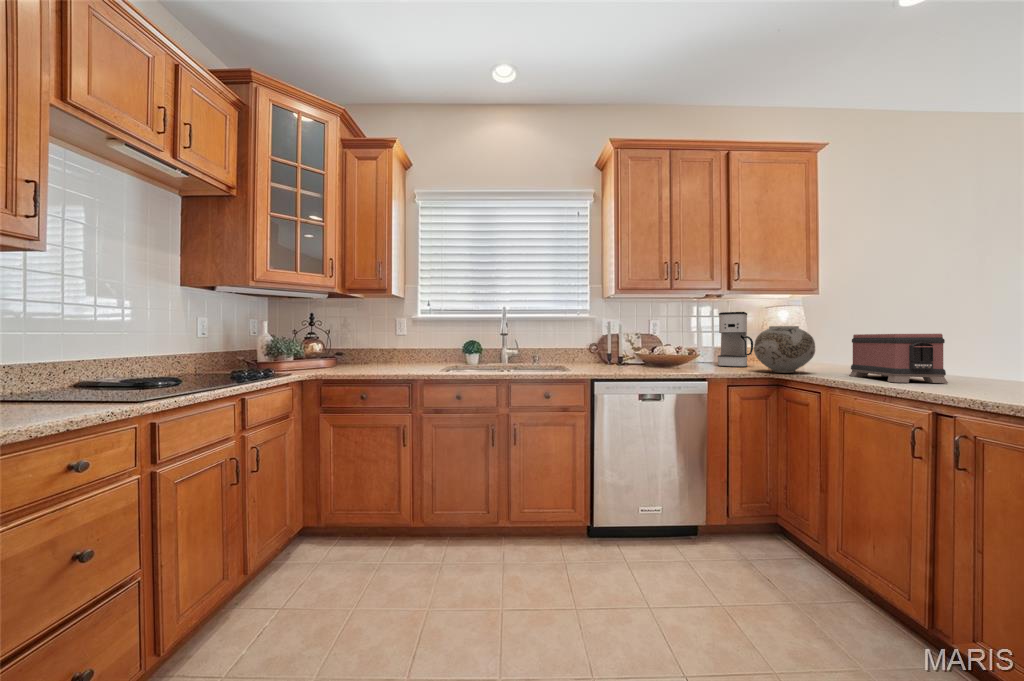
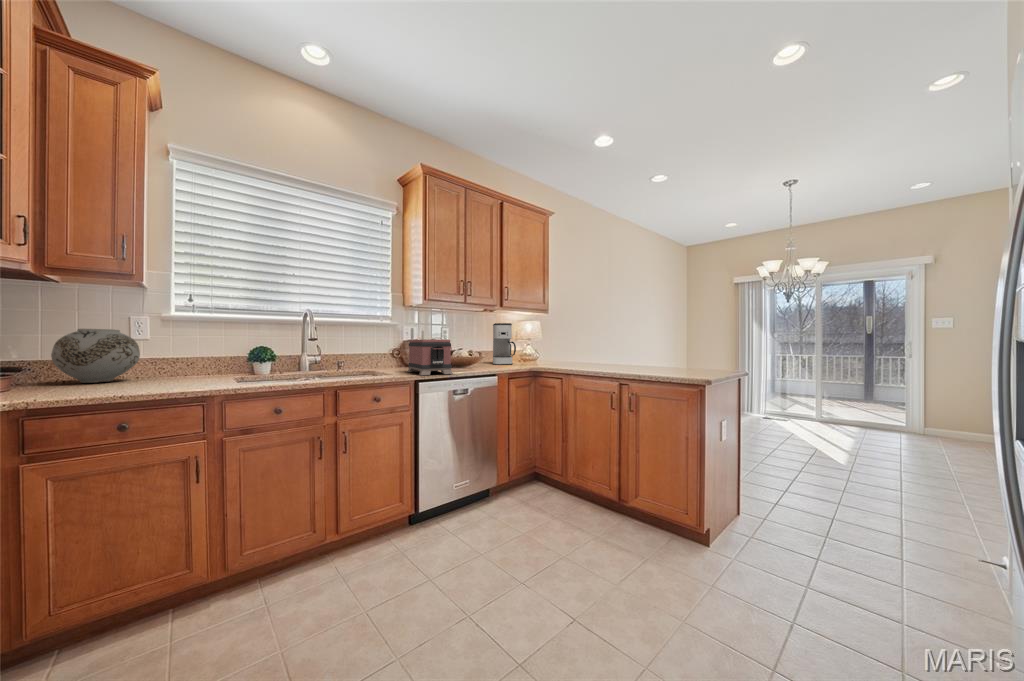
vase: present [754,326,815,373] -> present [51,329,140,383]
toaster: present [849,334,948,383] -> present [408,340,453,375]

